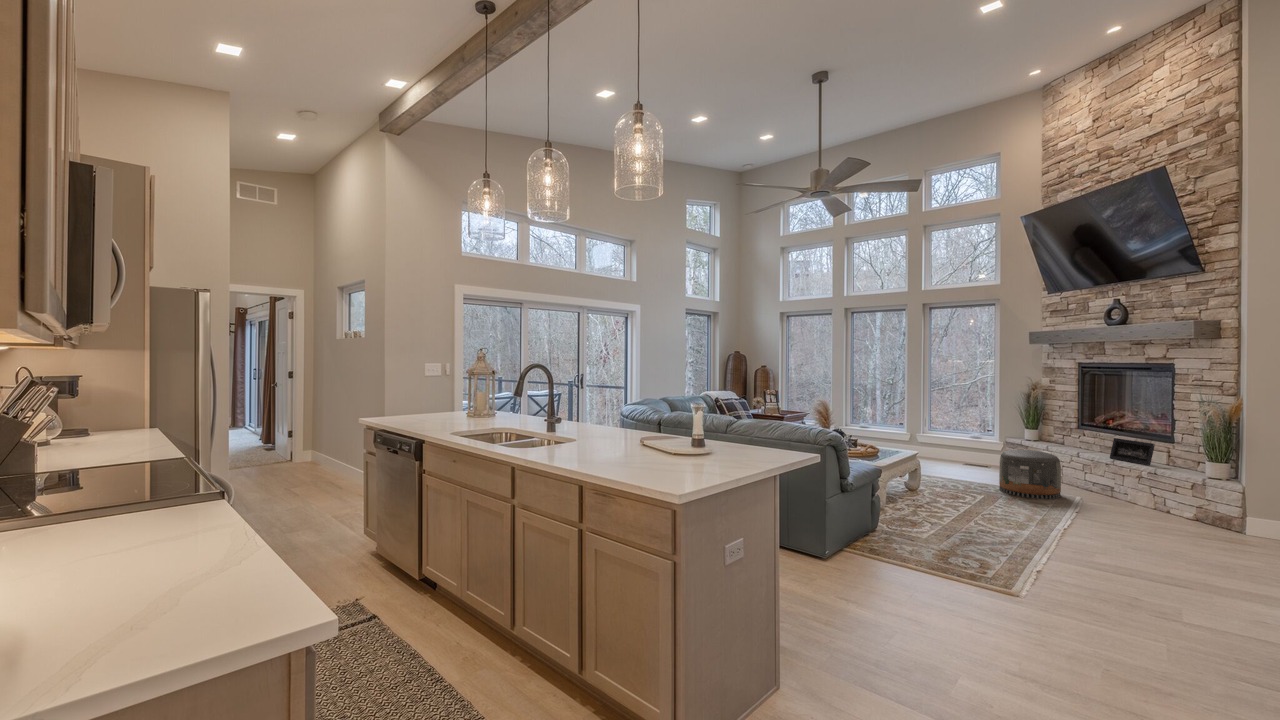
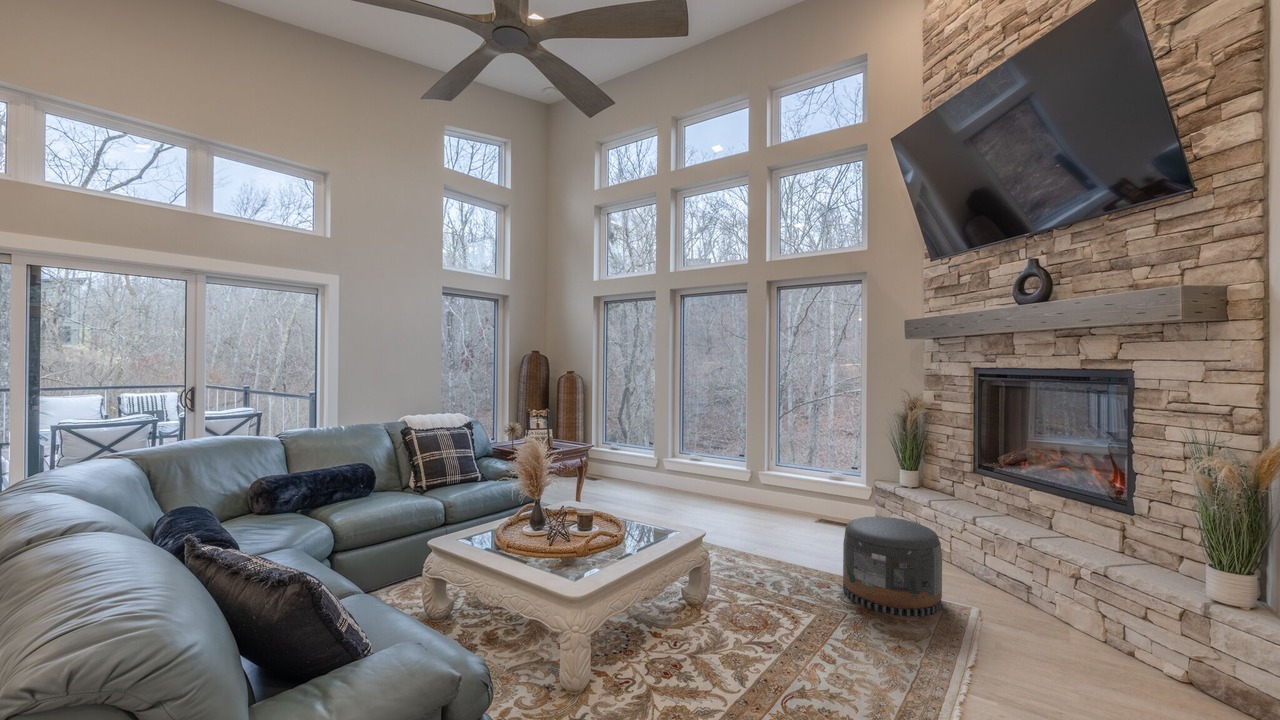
picture frame: present [1110,438,1155,465] -> none [1023,498,1102,555]

